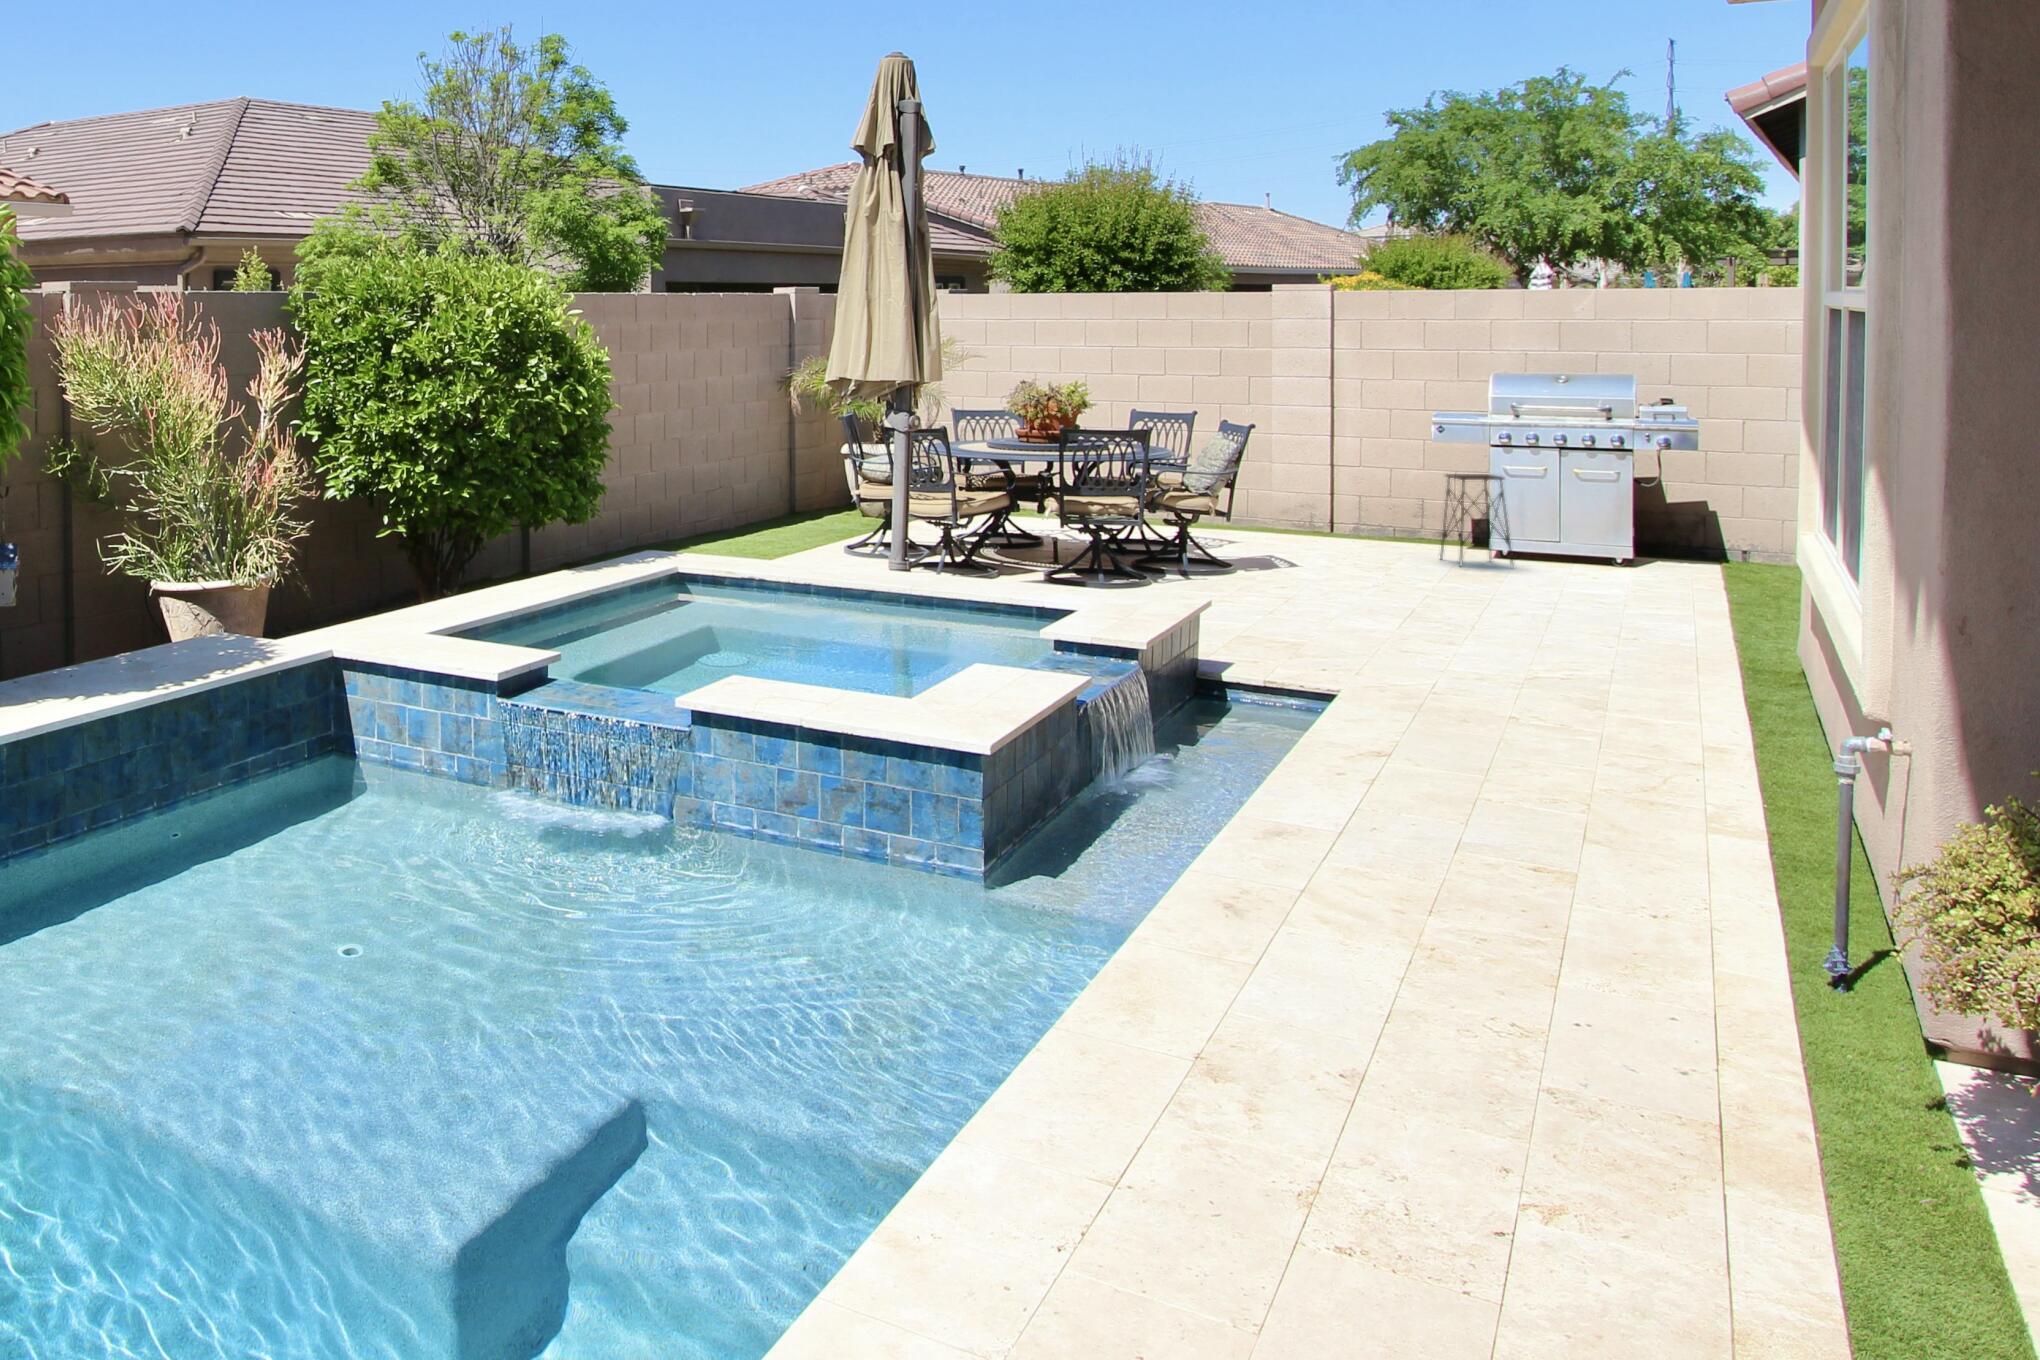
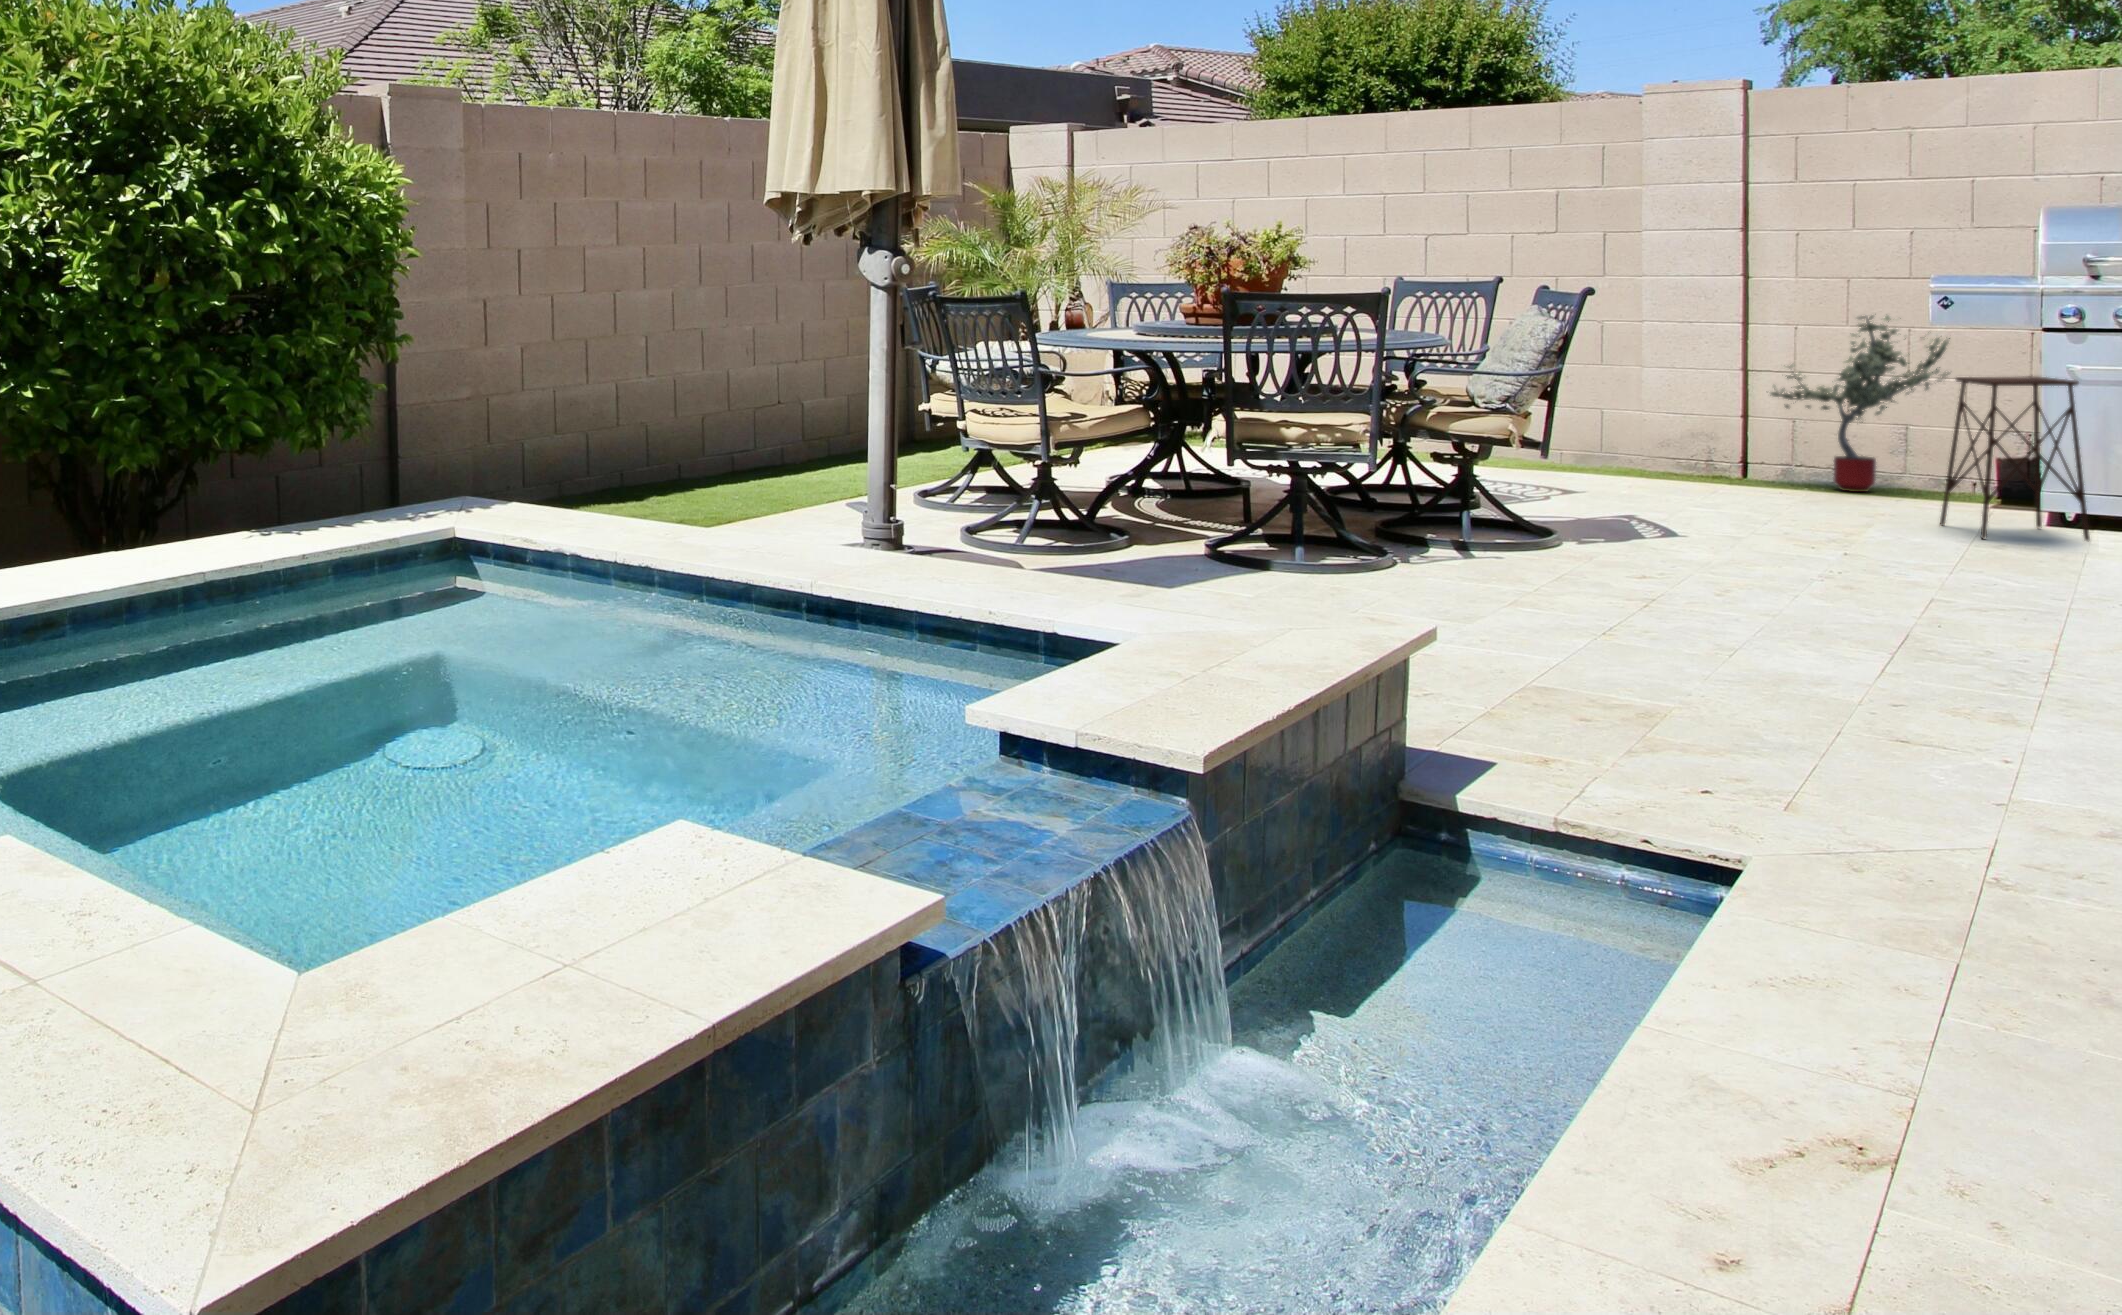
potted tree: none [1347,434,1447,542] -> present [1770,316,1950,492]

